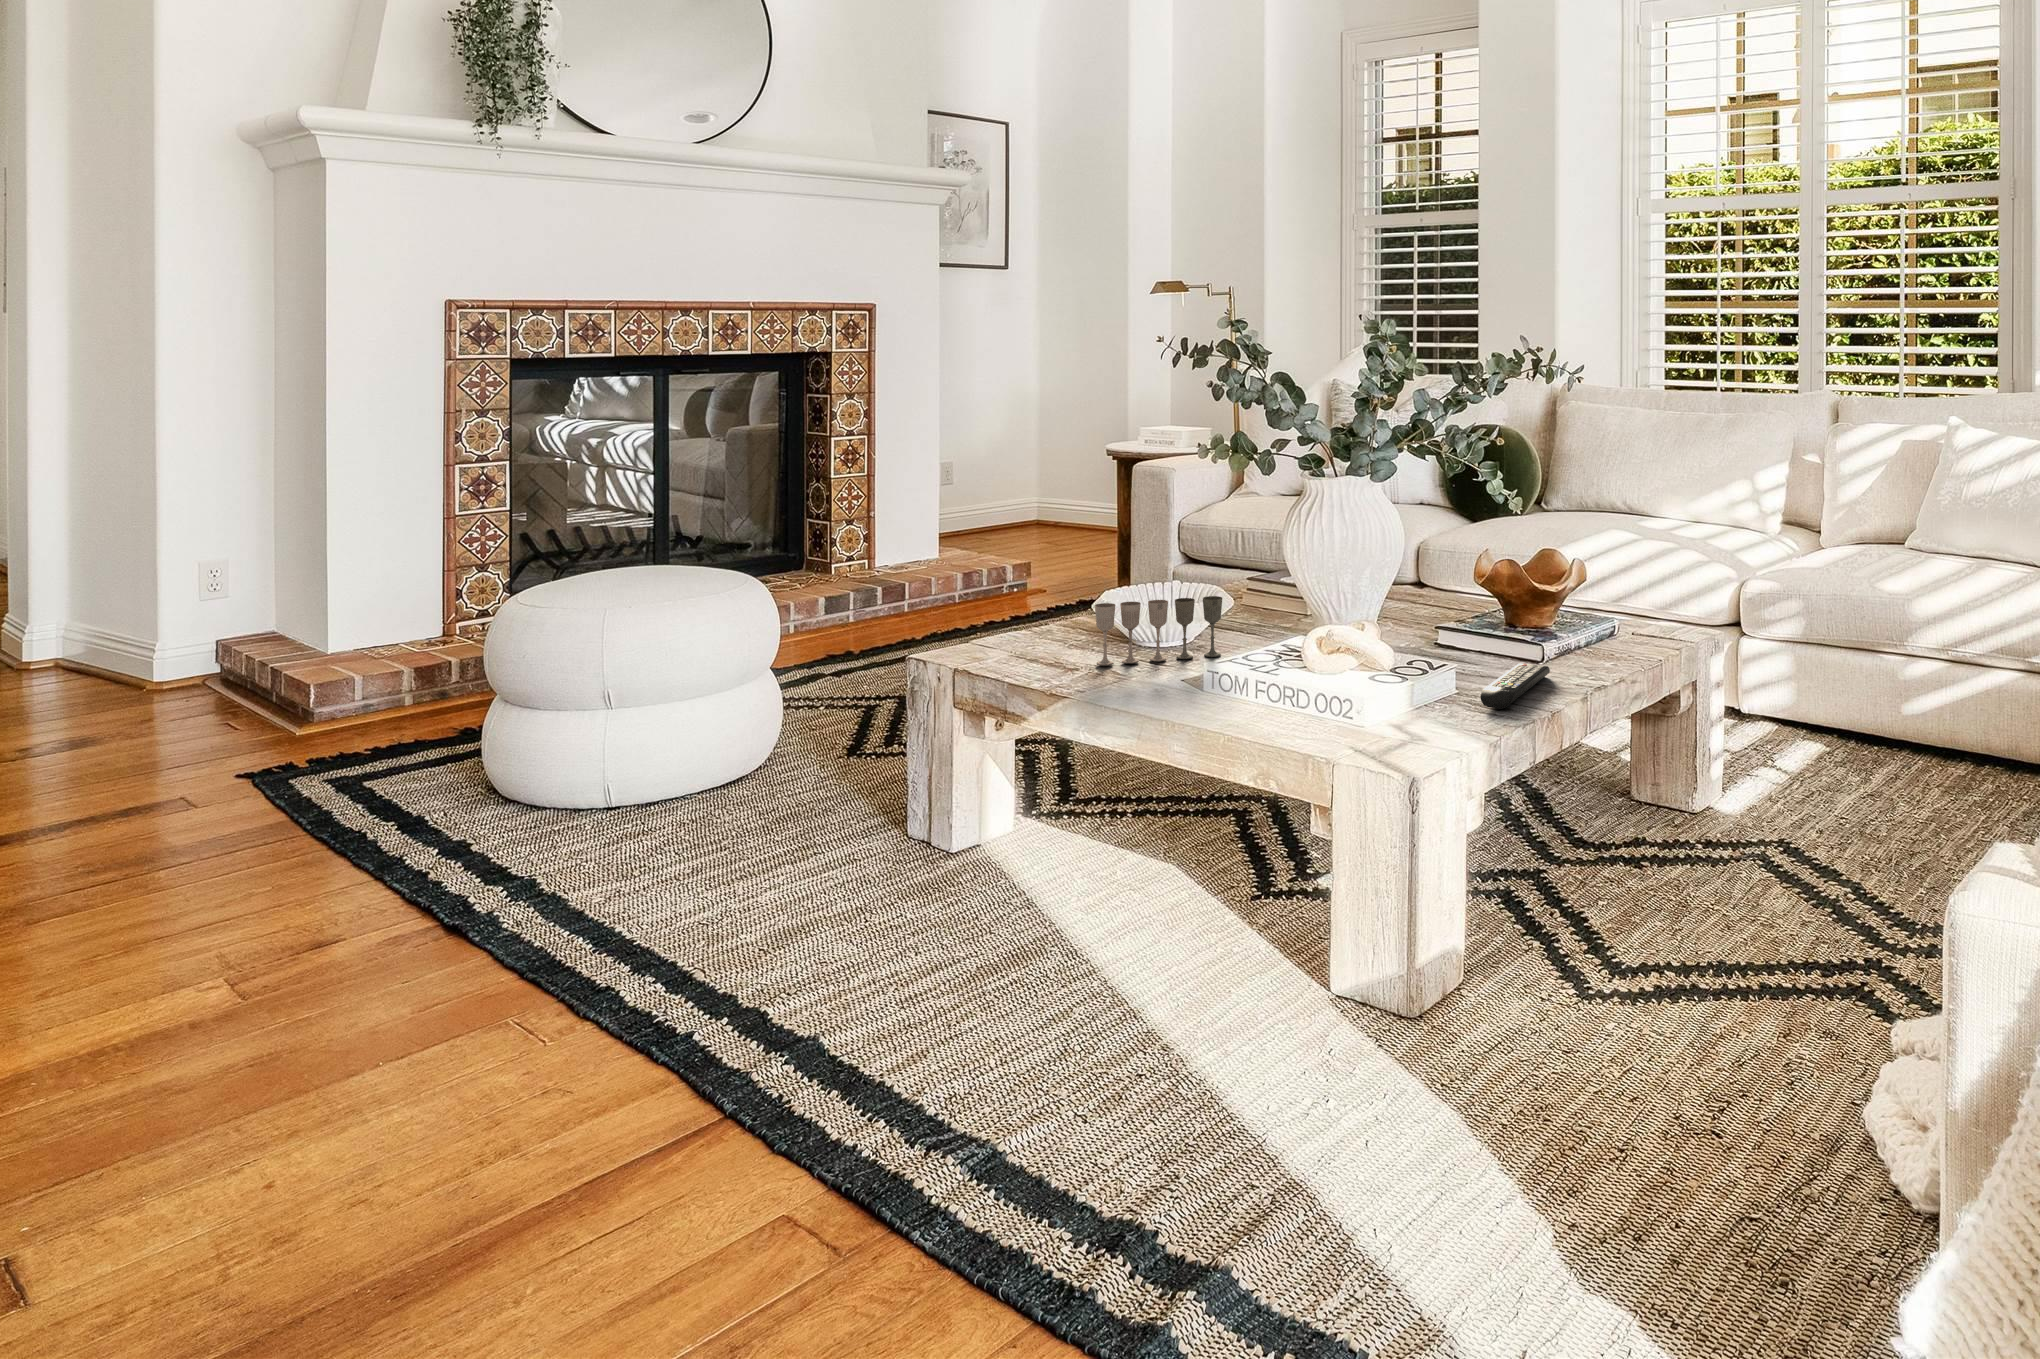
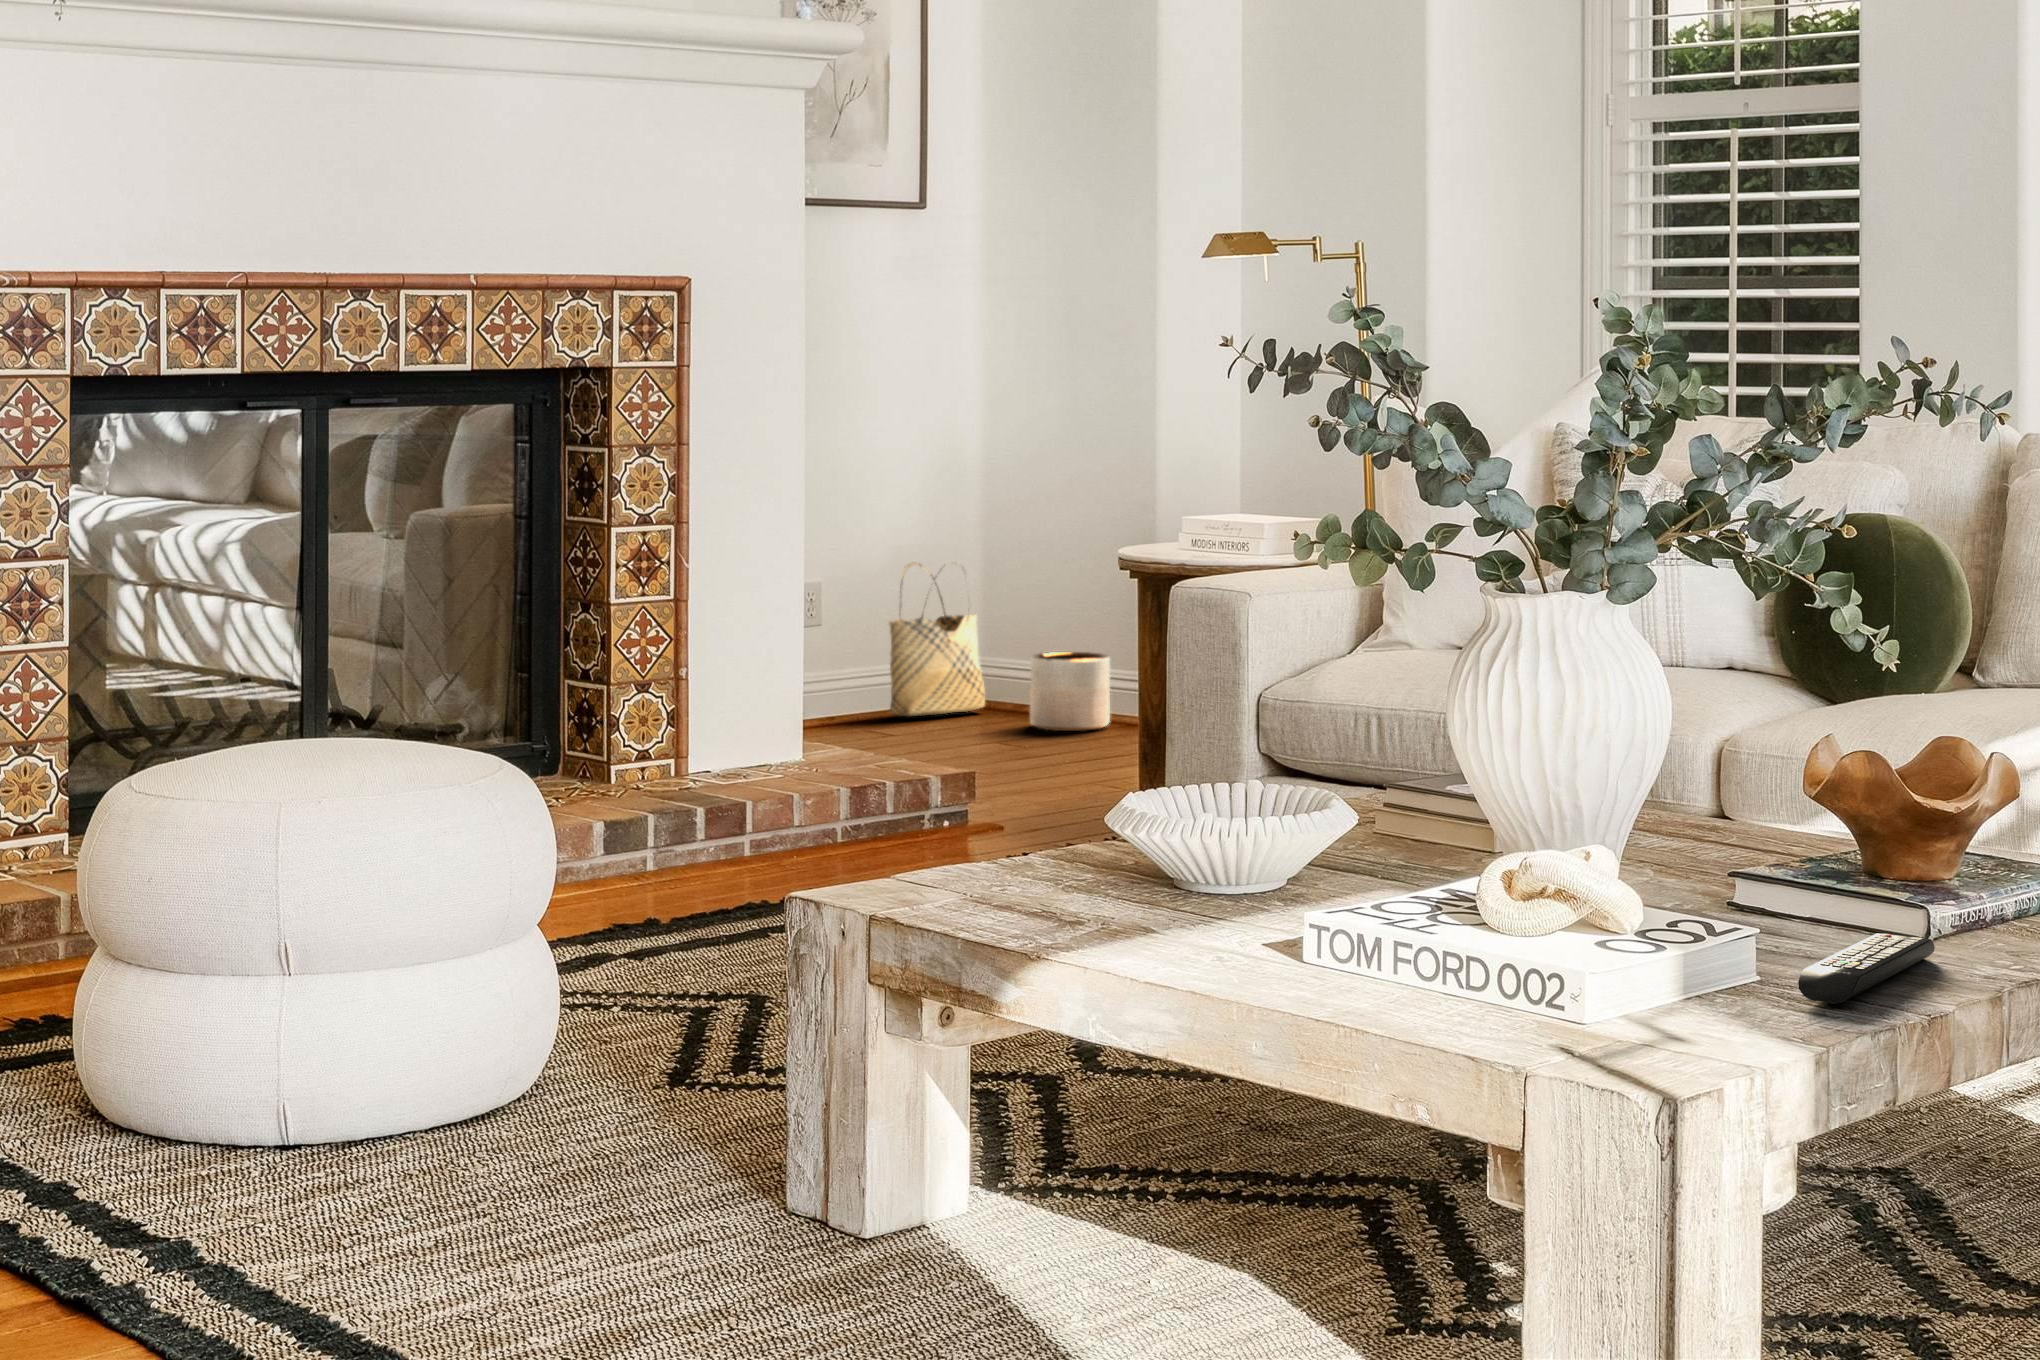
woven basket: none [988,451,1039,531] -> present [889,563,985,717]
planter: none [1062,496,1103,537] -> present [1030,652,1110,731]
wine glass: present [1095,596,1222,666] -> none [1114,802,1339,916]

